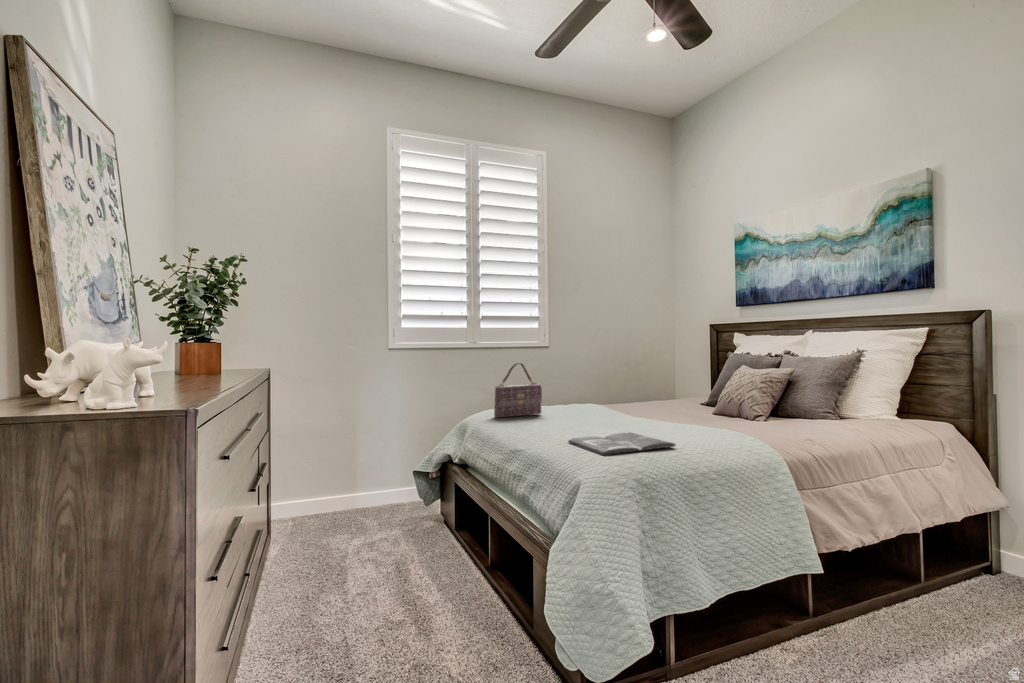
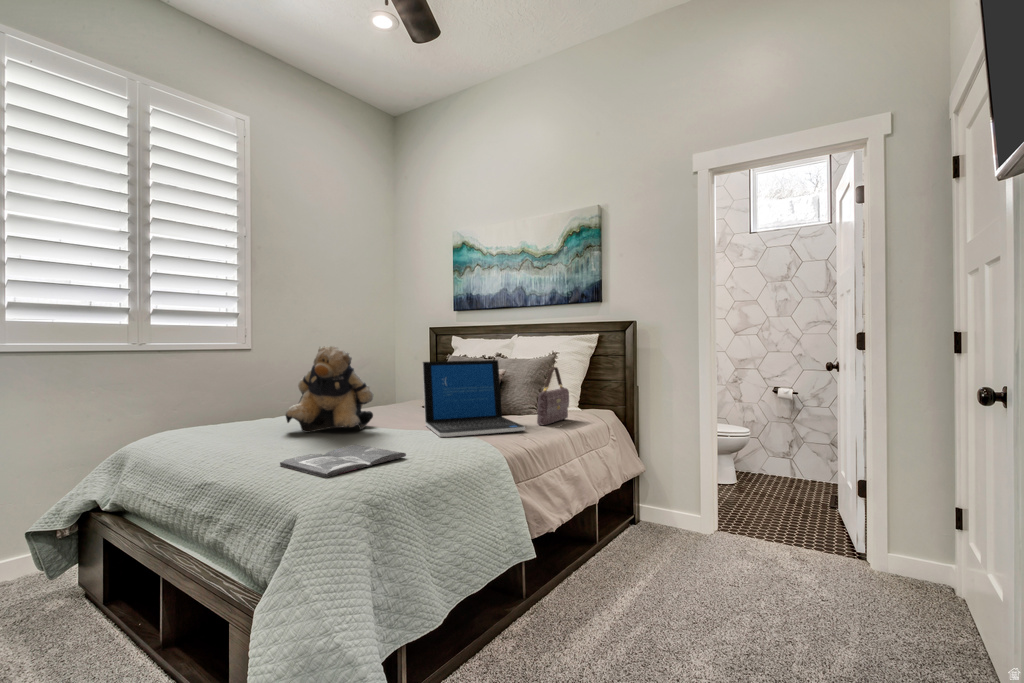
teddy bear: none [573,345,649,422] -> present [286,346,373,432]
laptop: none [697,359,813,436] -> present [422,360,525,437]
handbag: present [494,363,542,418] -> present [537,367,569,425]

